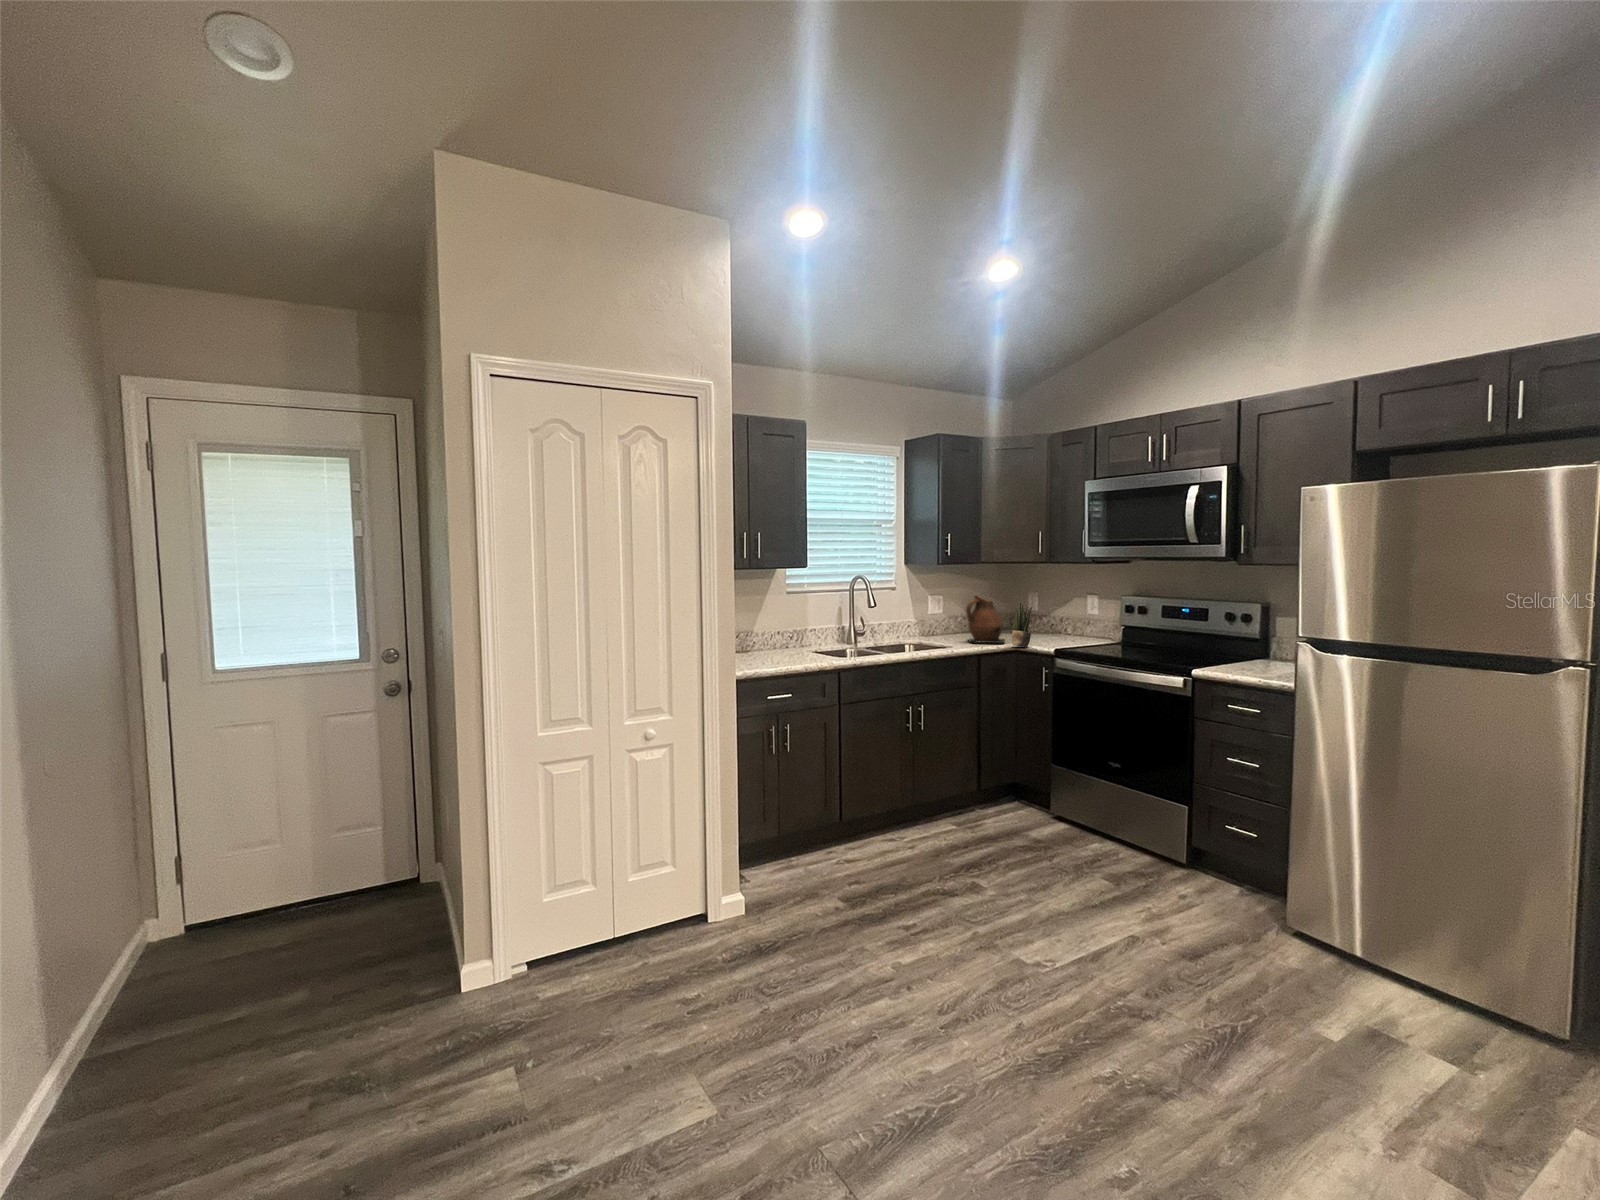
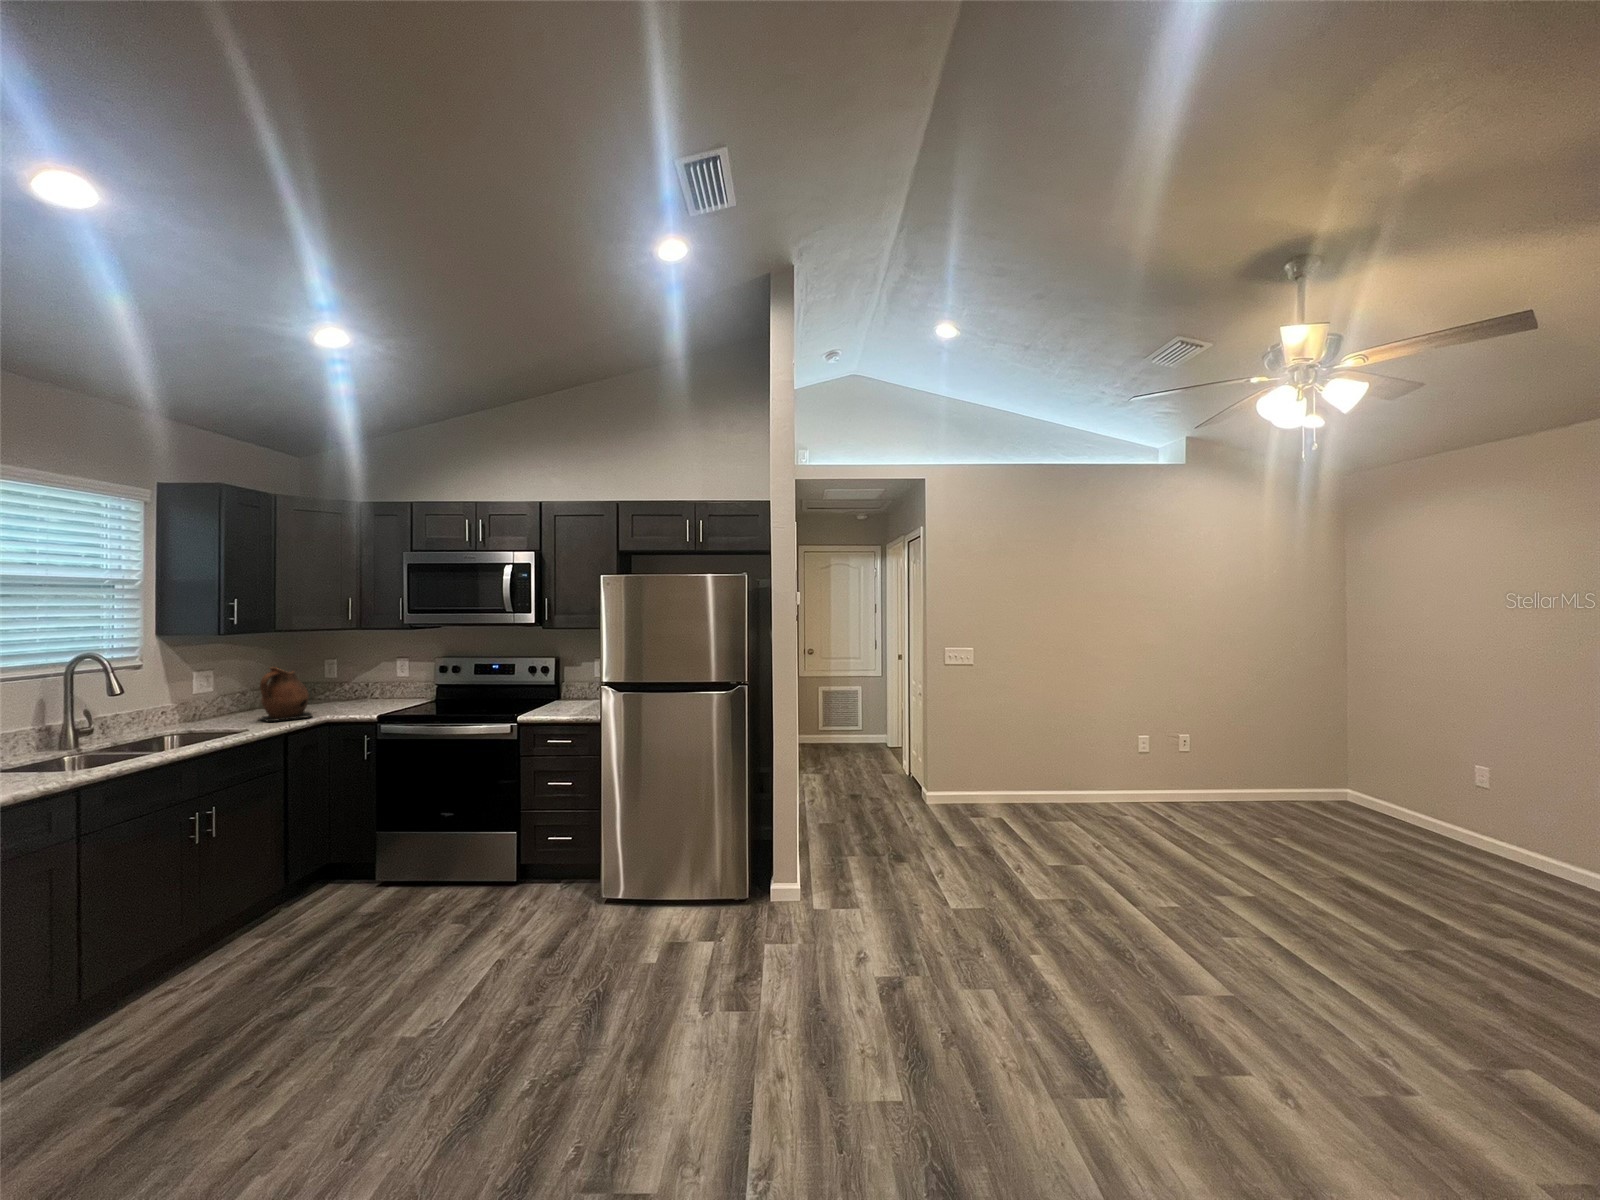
potted plant: present [1012,603,1032,647] -> none [327,672,351,718]

